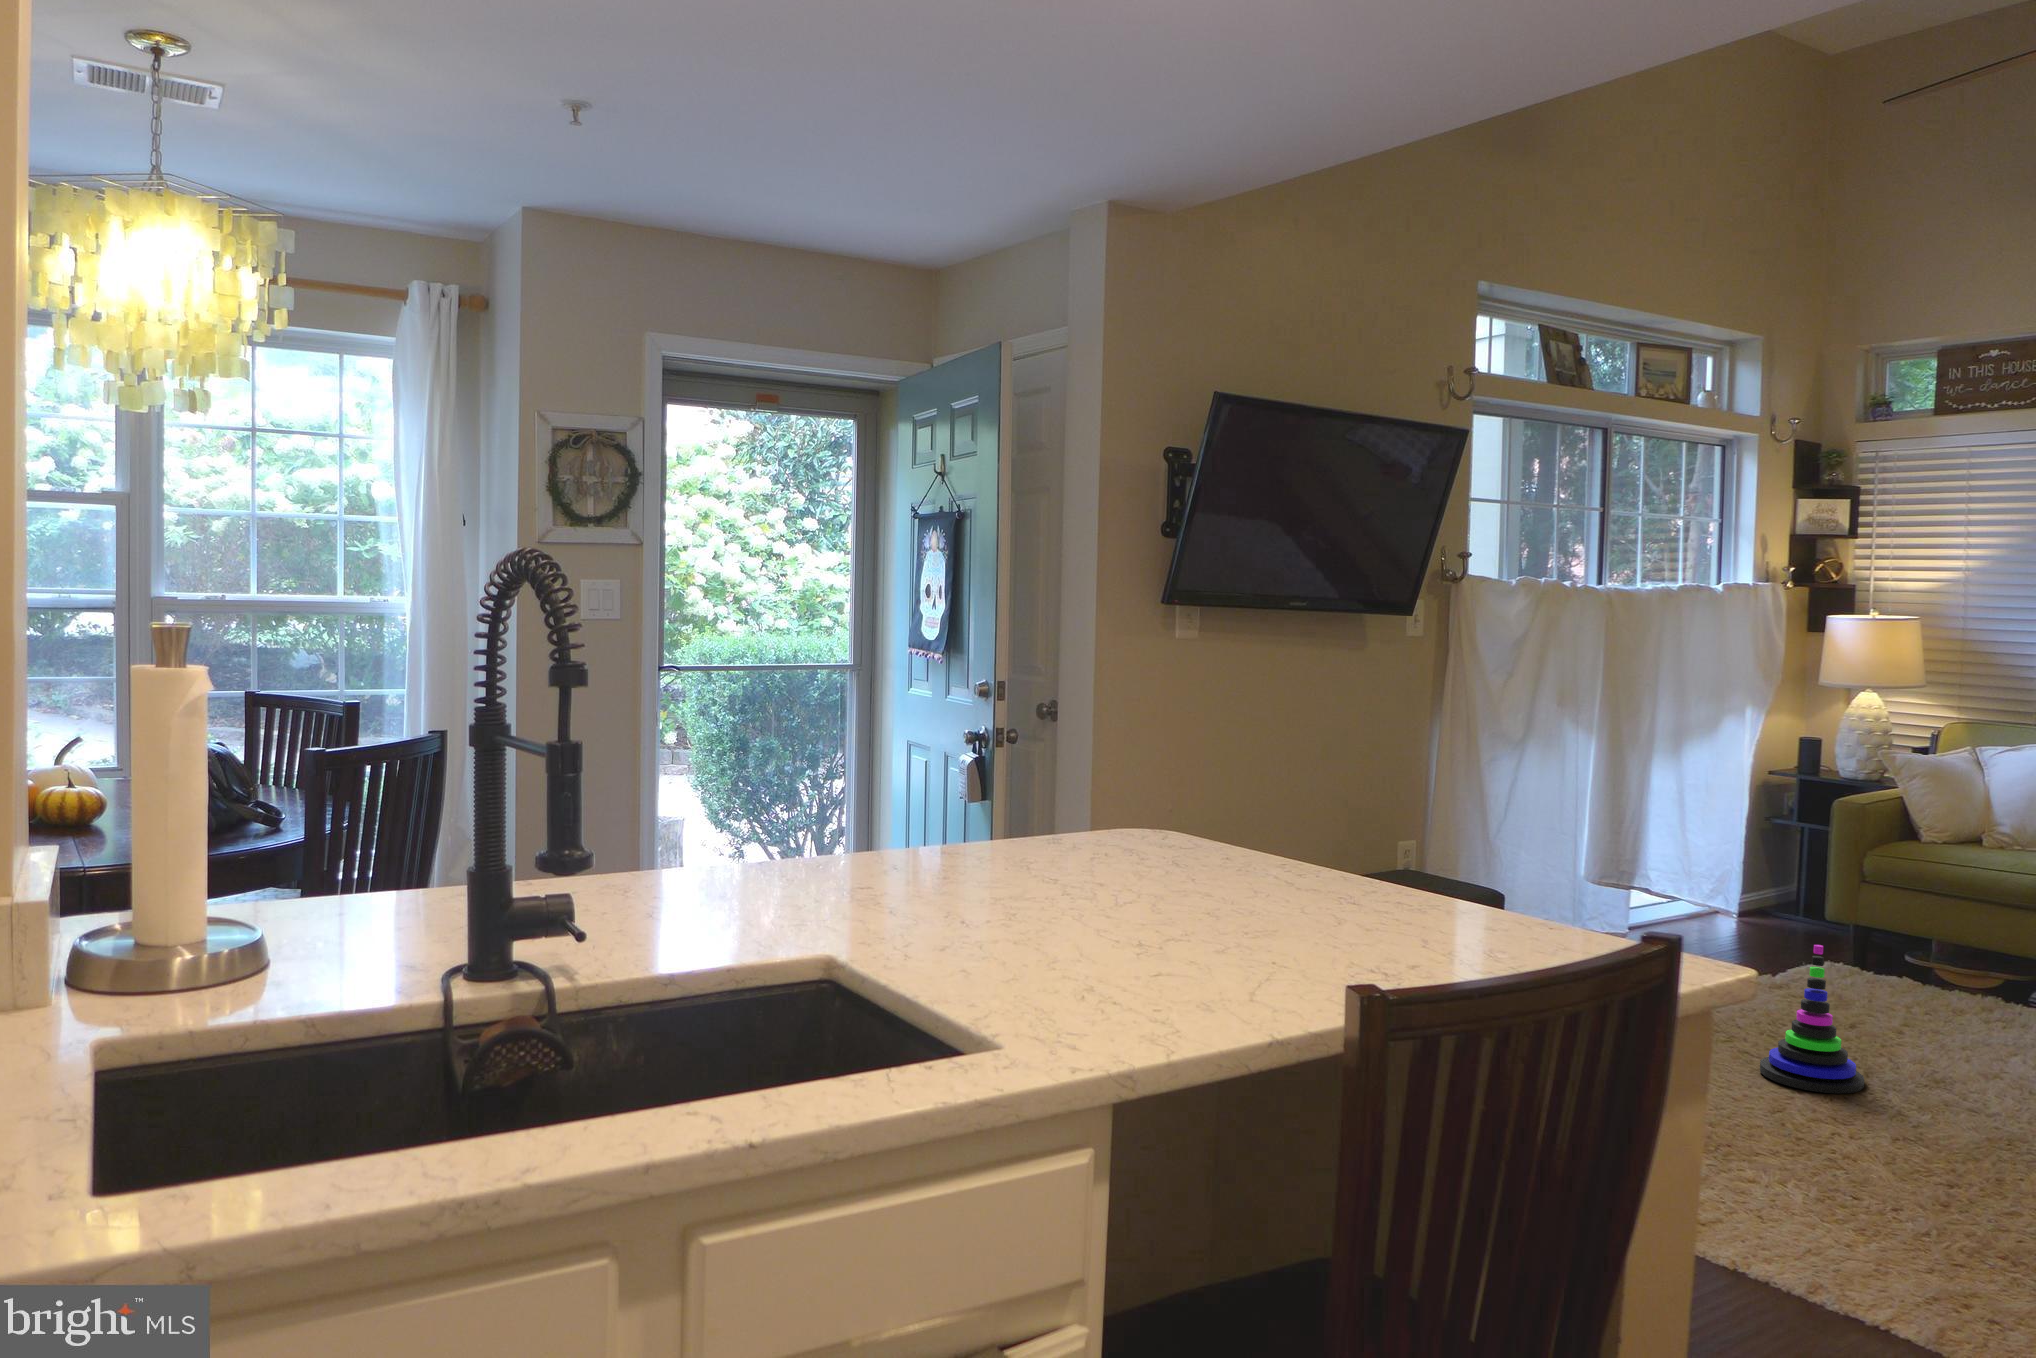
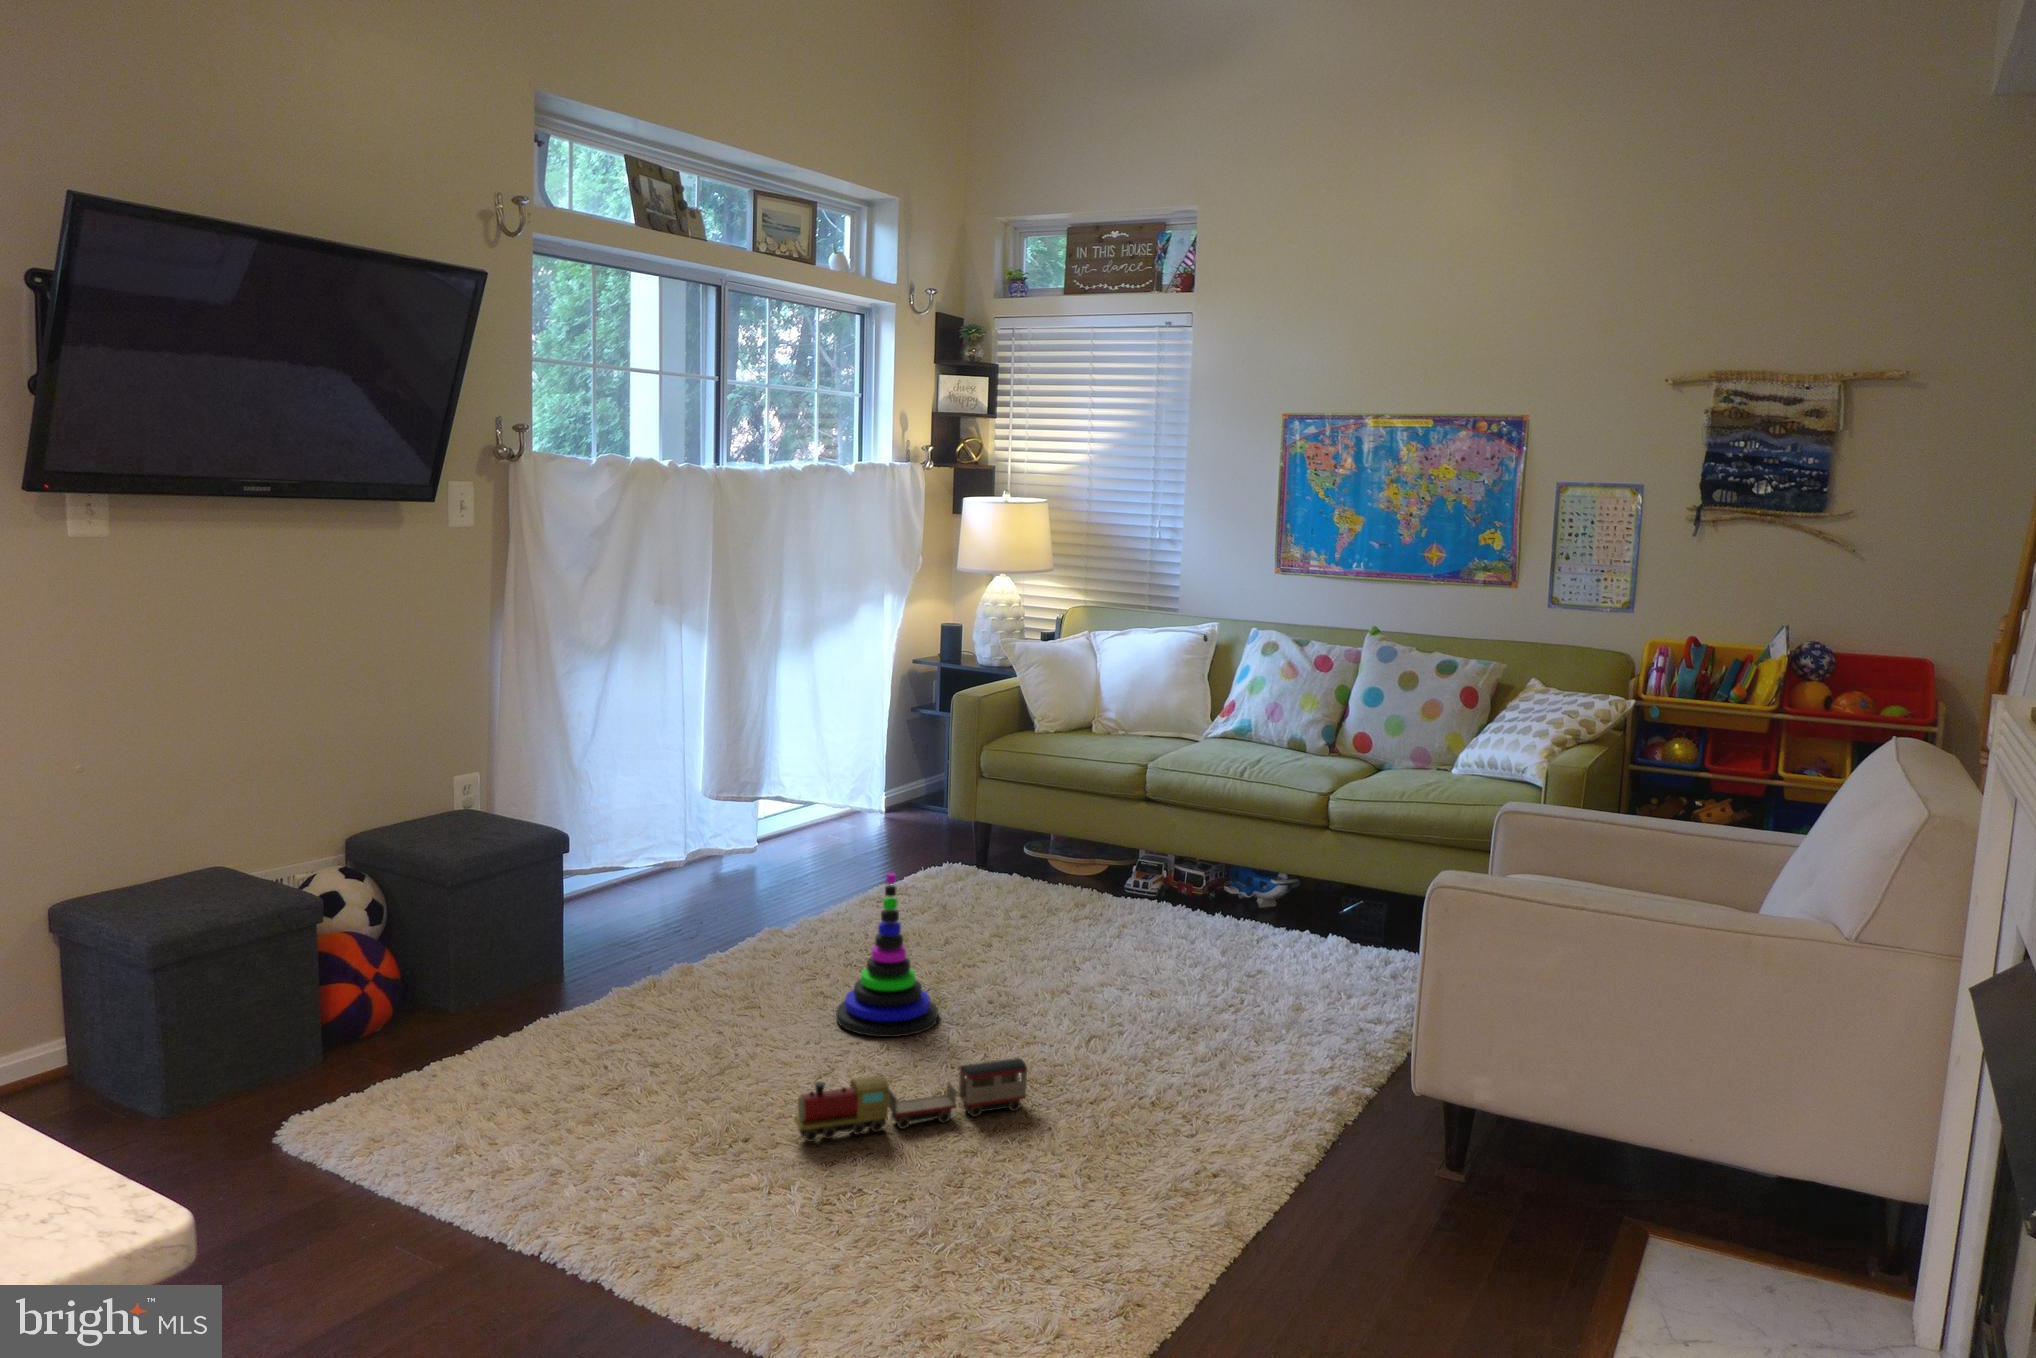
toy train: none [1756,1106,1989,1167] -> present [794,1058,1027,1141]

